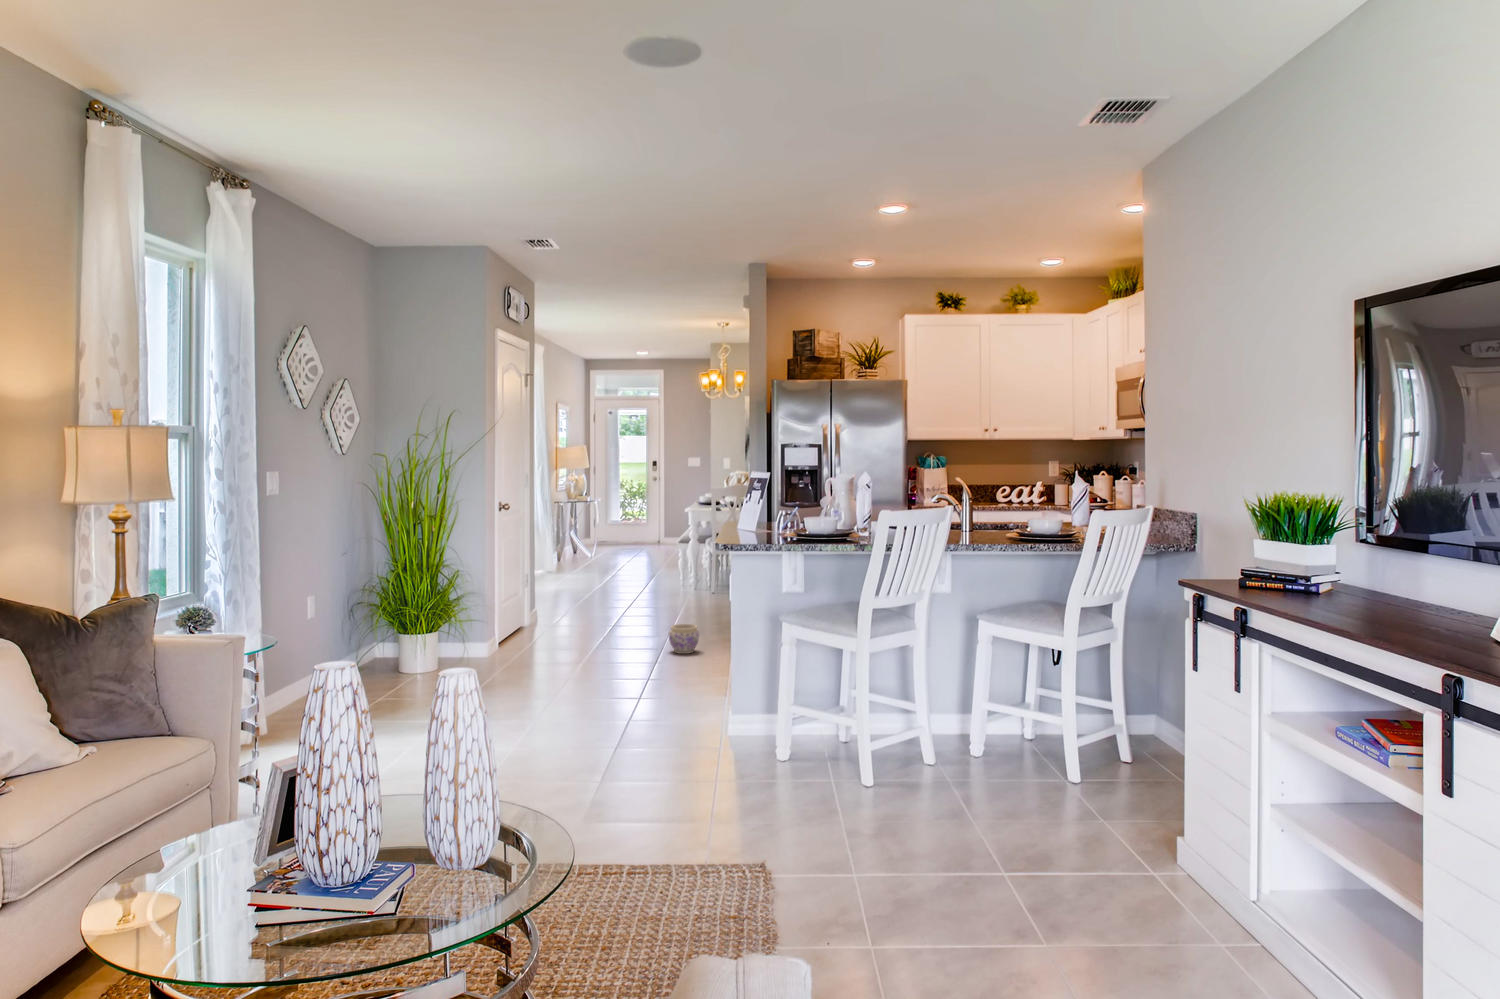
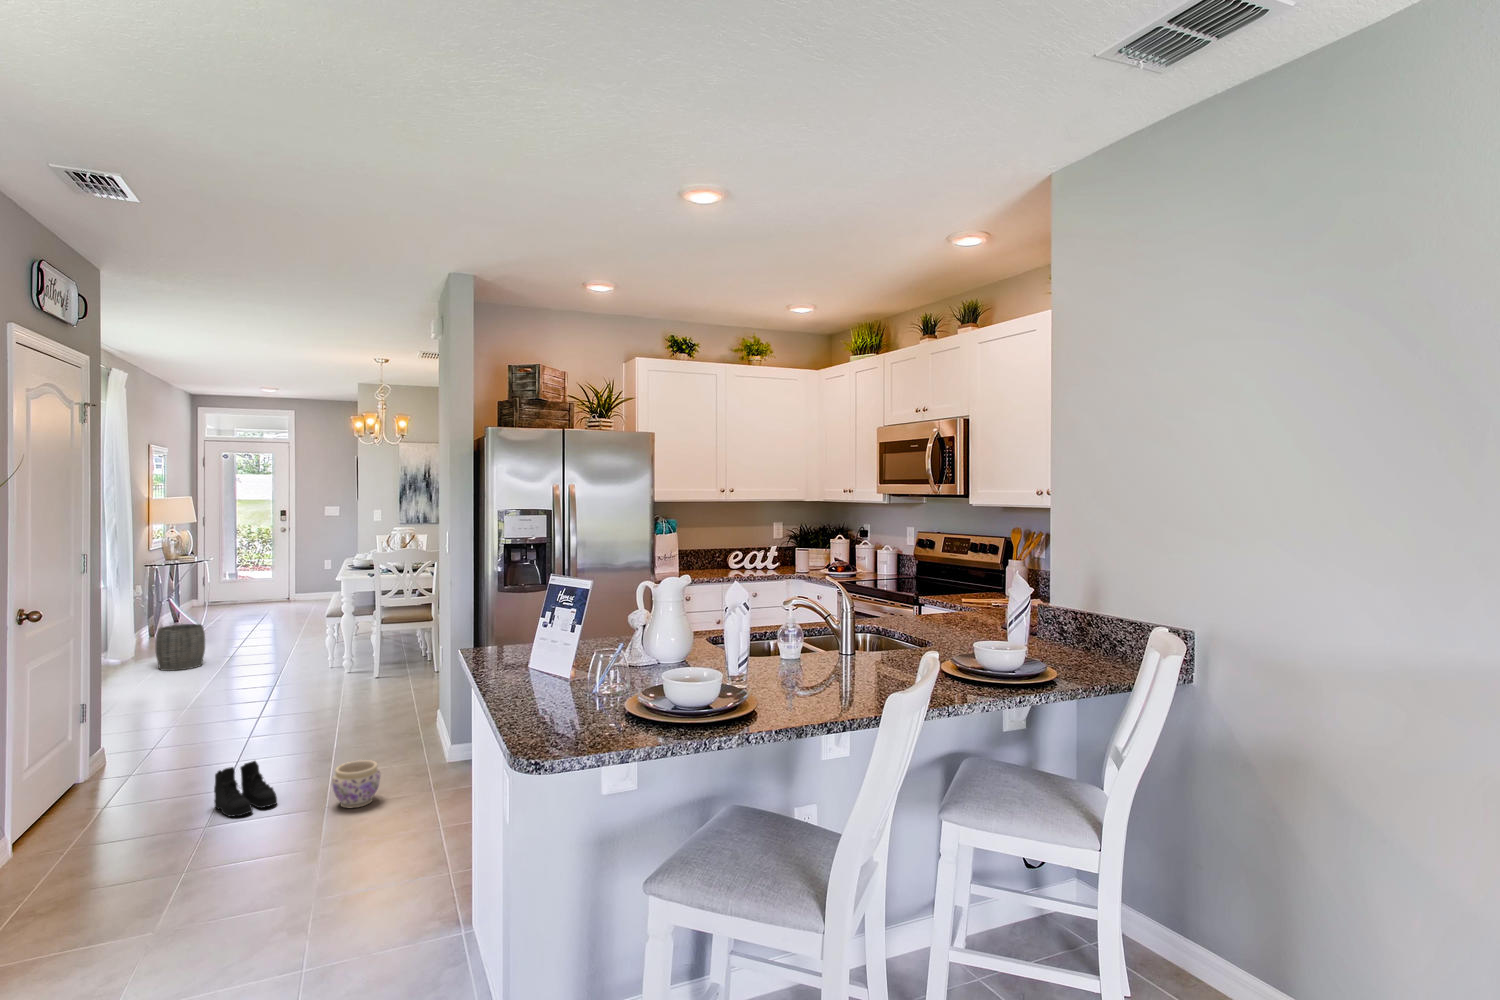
woven basket: none [564,544,596,578] -> present [156,624,205,671]
boots: none [600,617,636,650] -> present [214,761,277,817]

